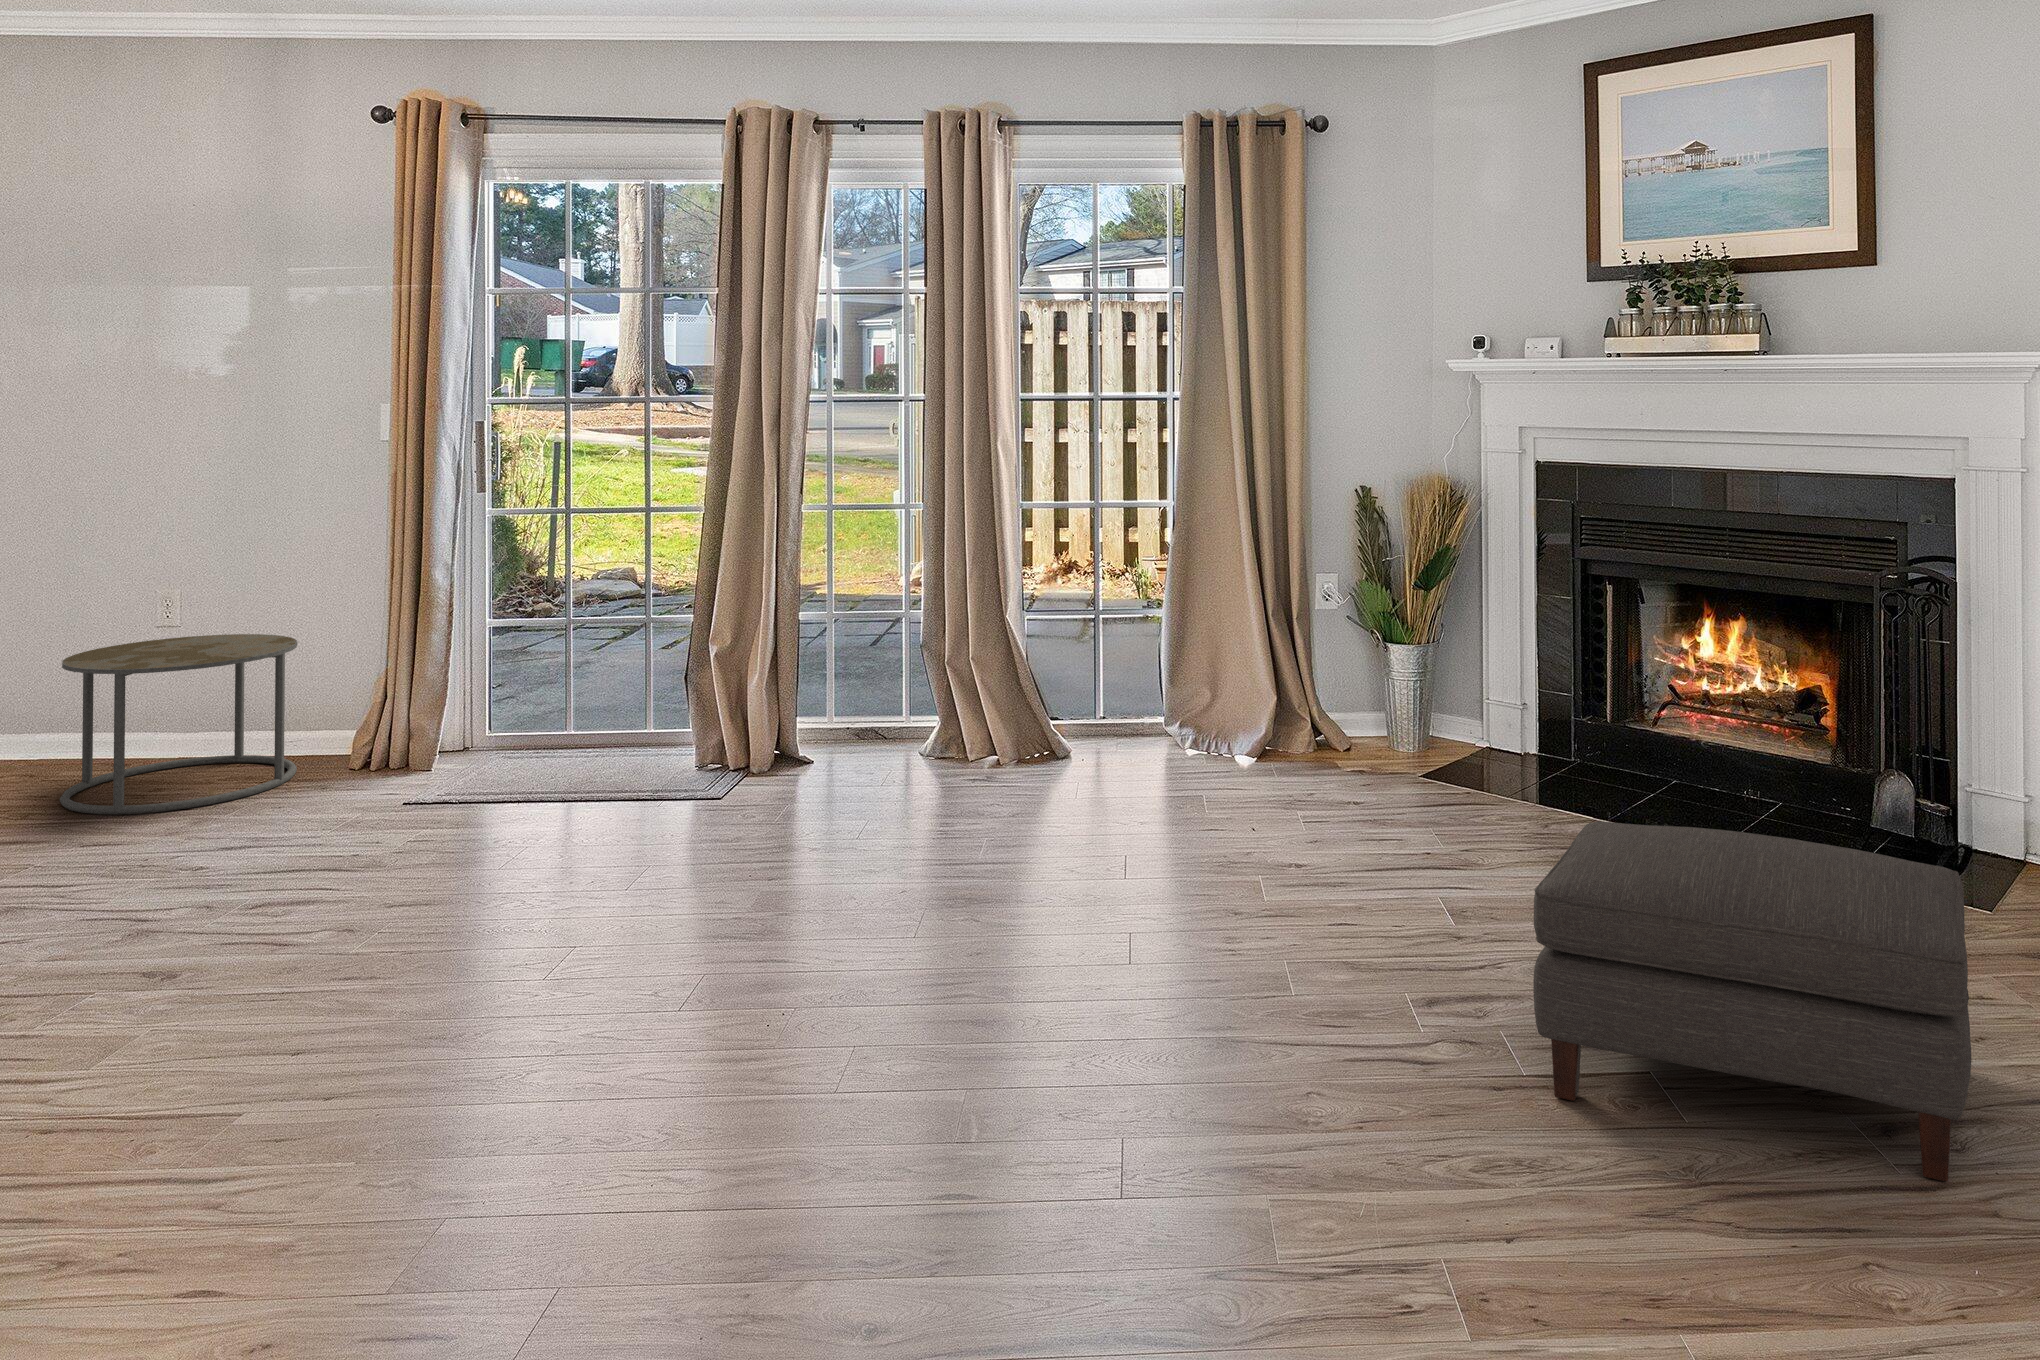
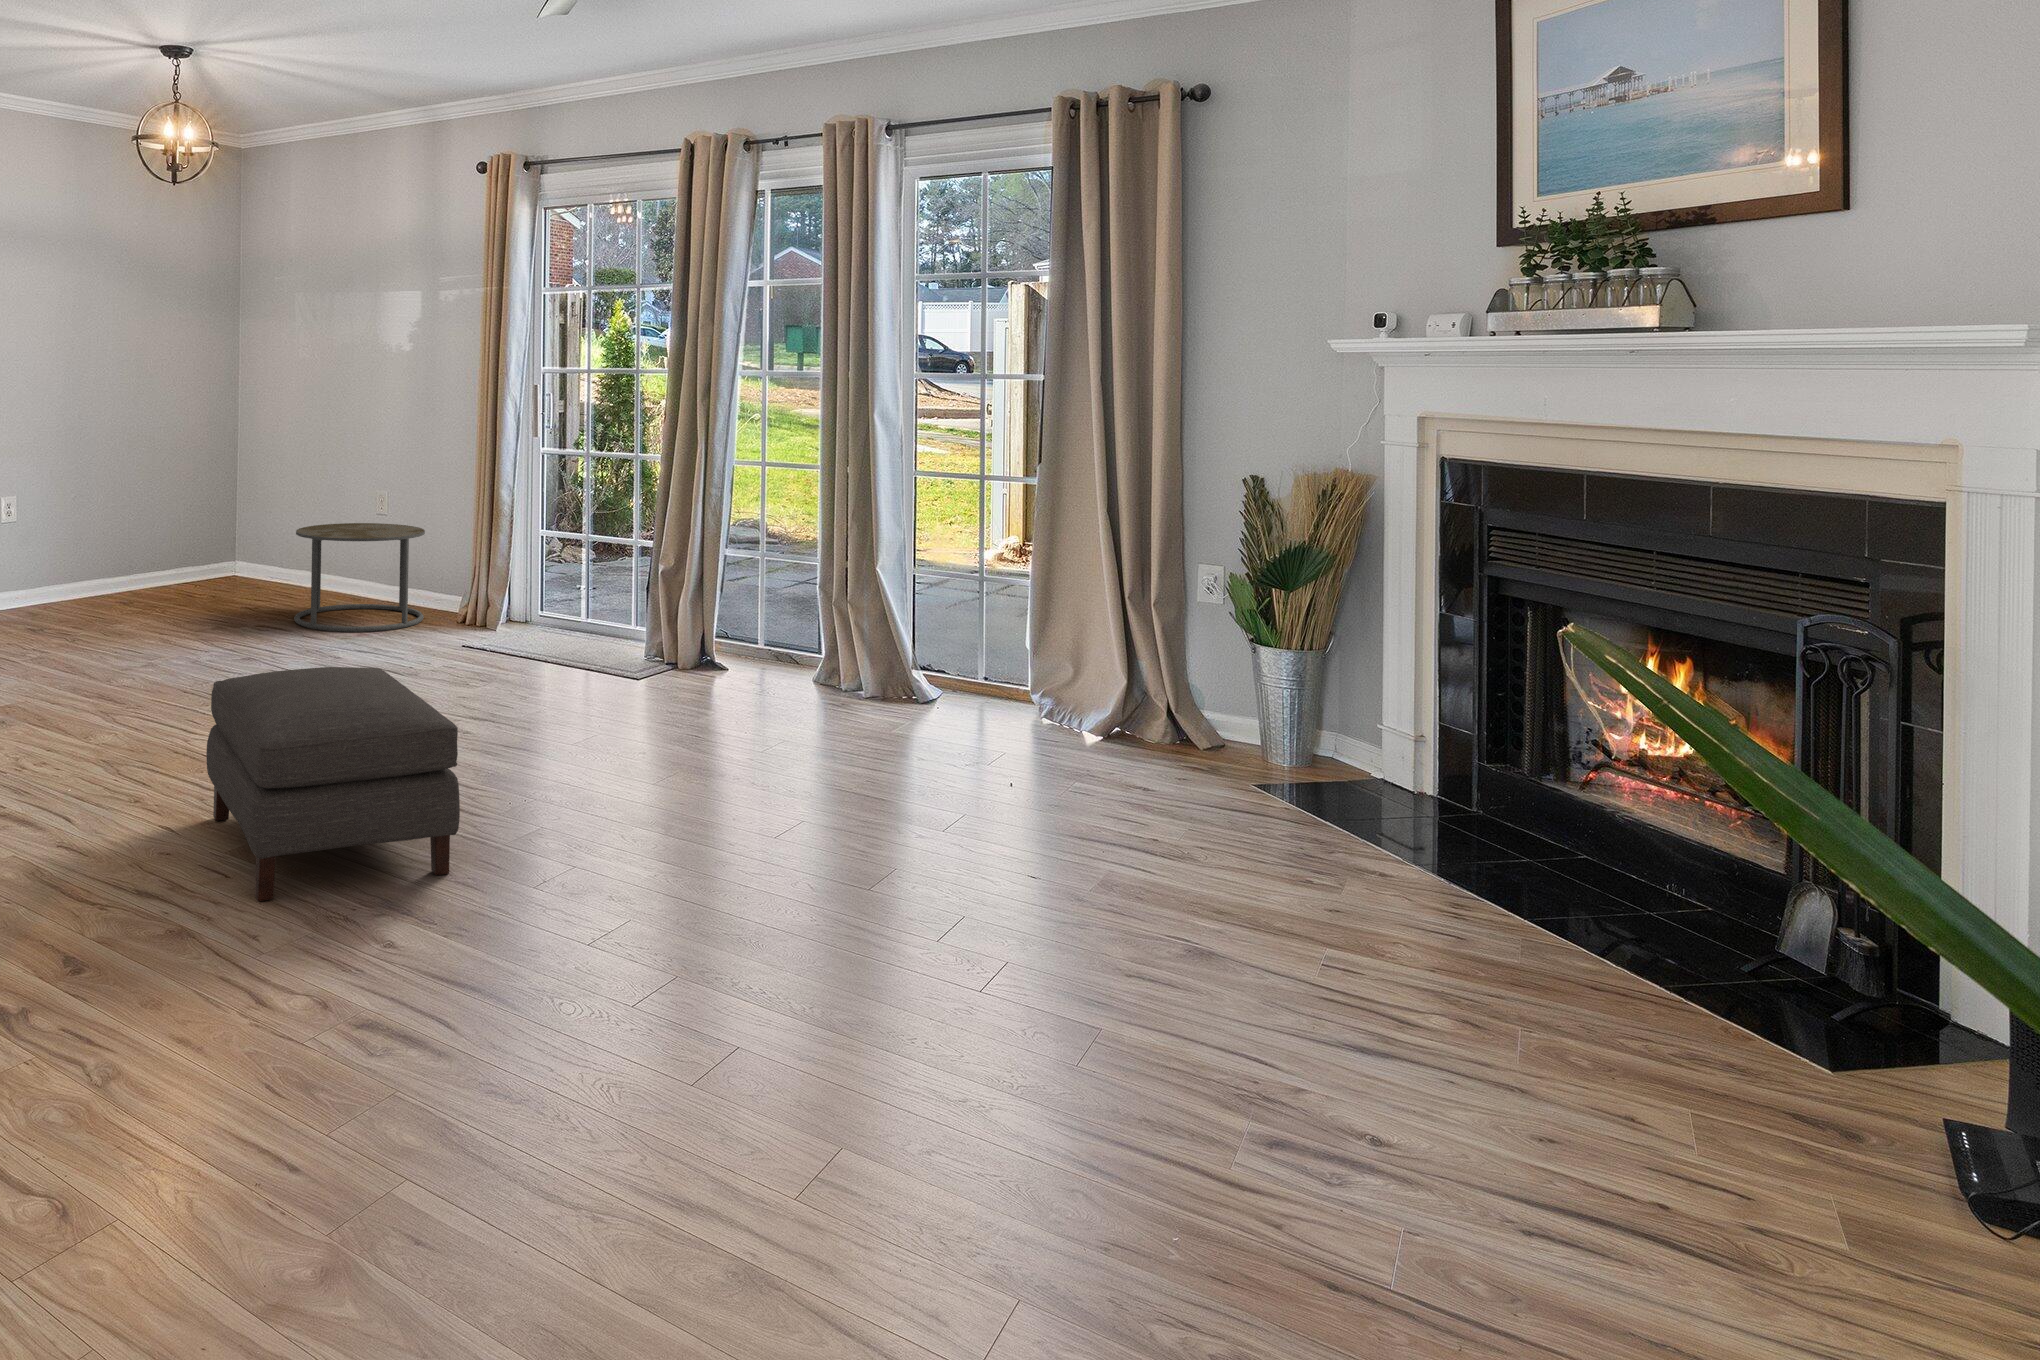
ottoman: present [1533,821,1971,1181] -> present [206,667,460,901]

